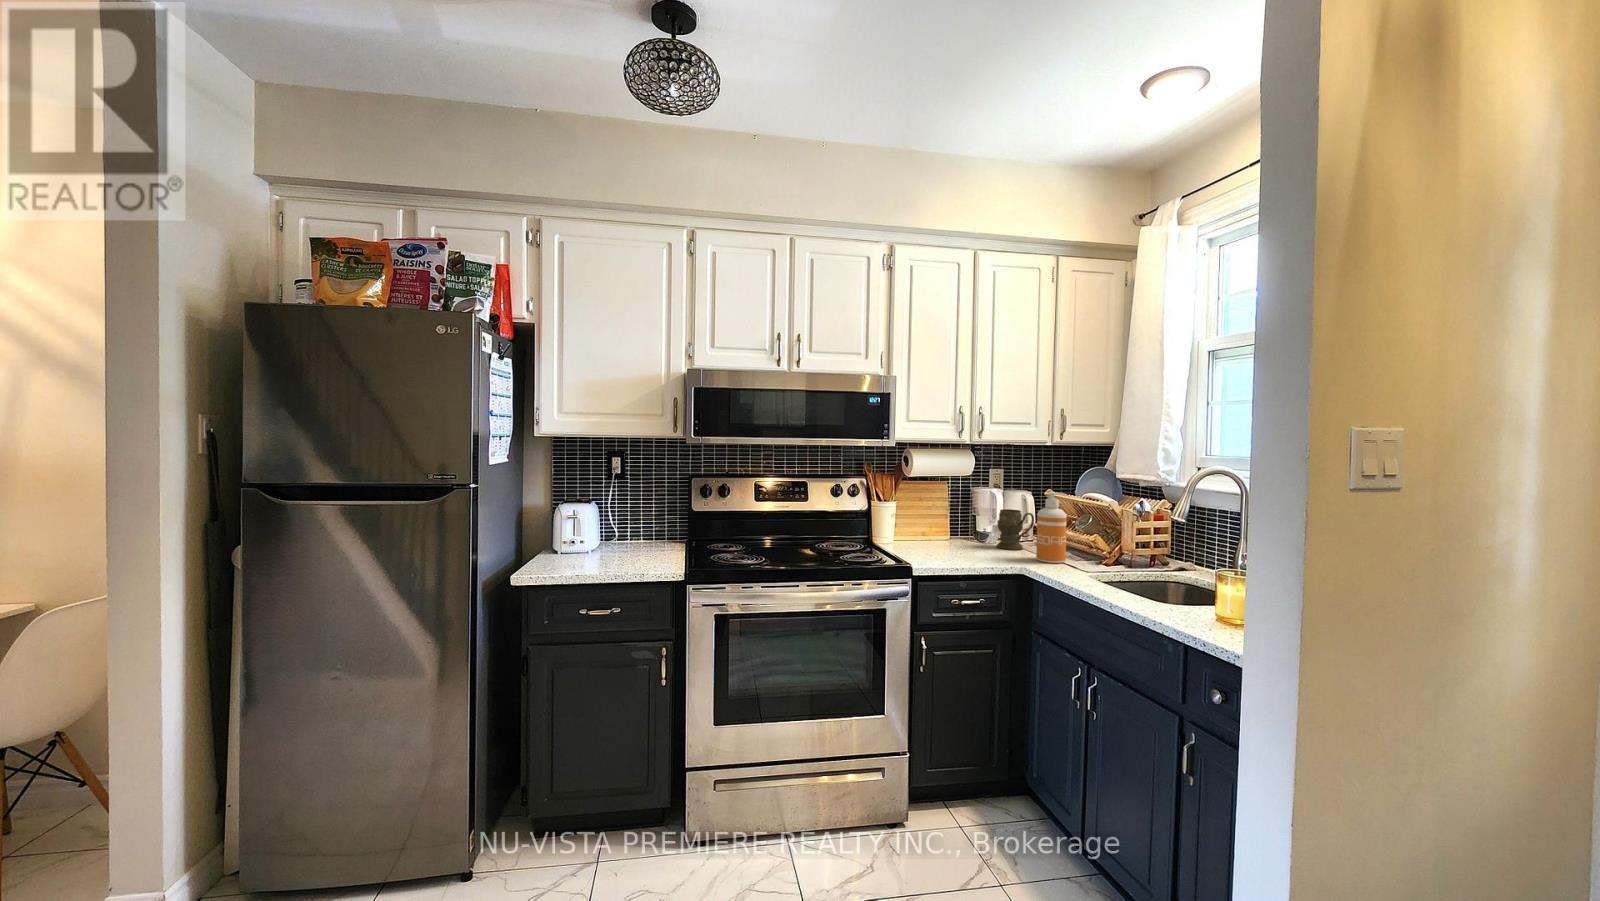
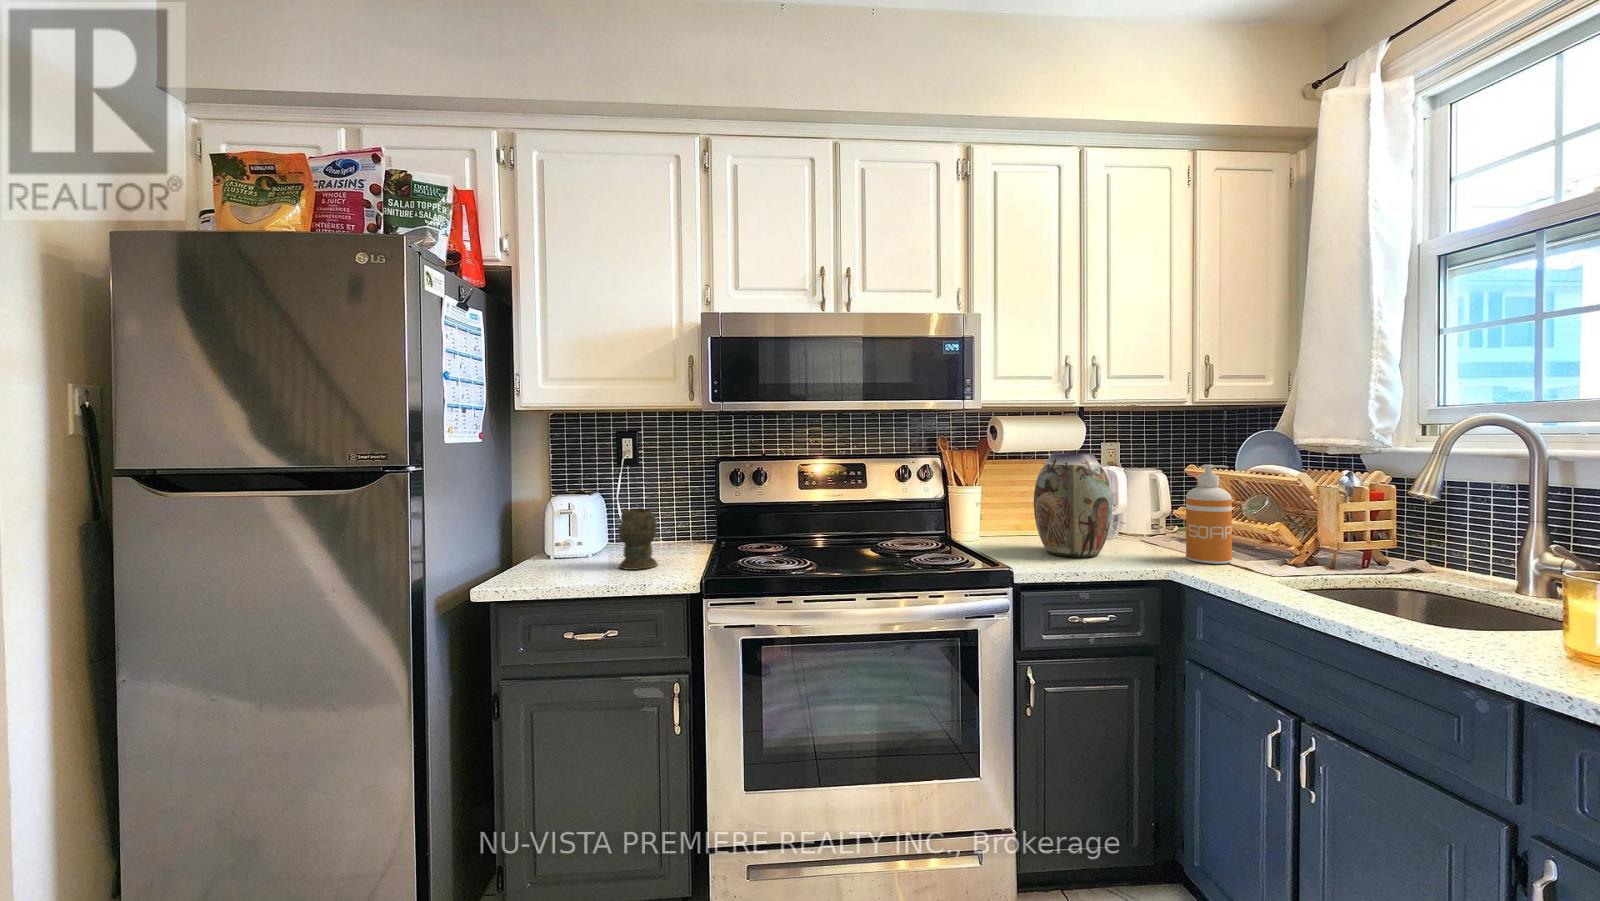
vase: none [932,480,987,558] -> present [1034,453,1112,557]
mug: present [996,509,1034,550] -> present [618,509,657,570]

